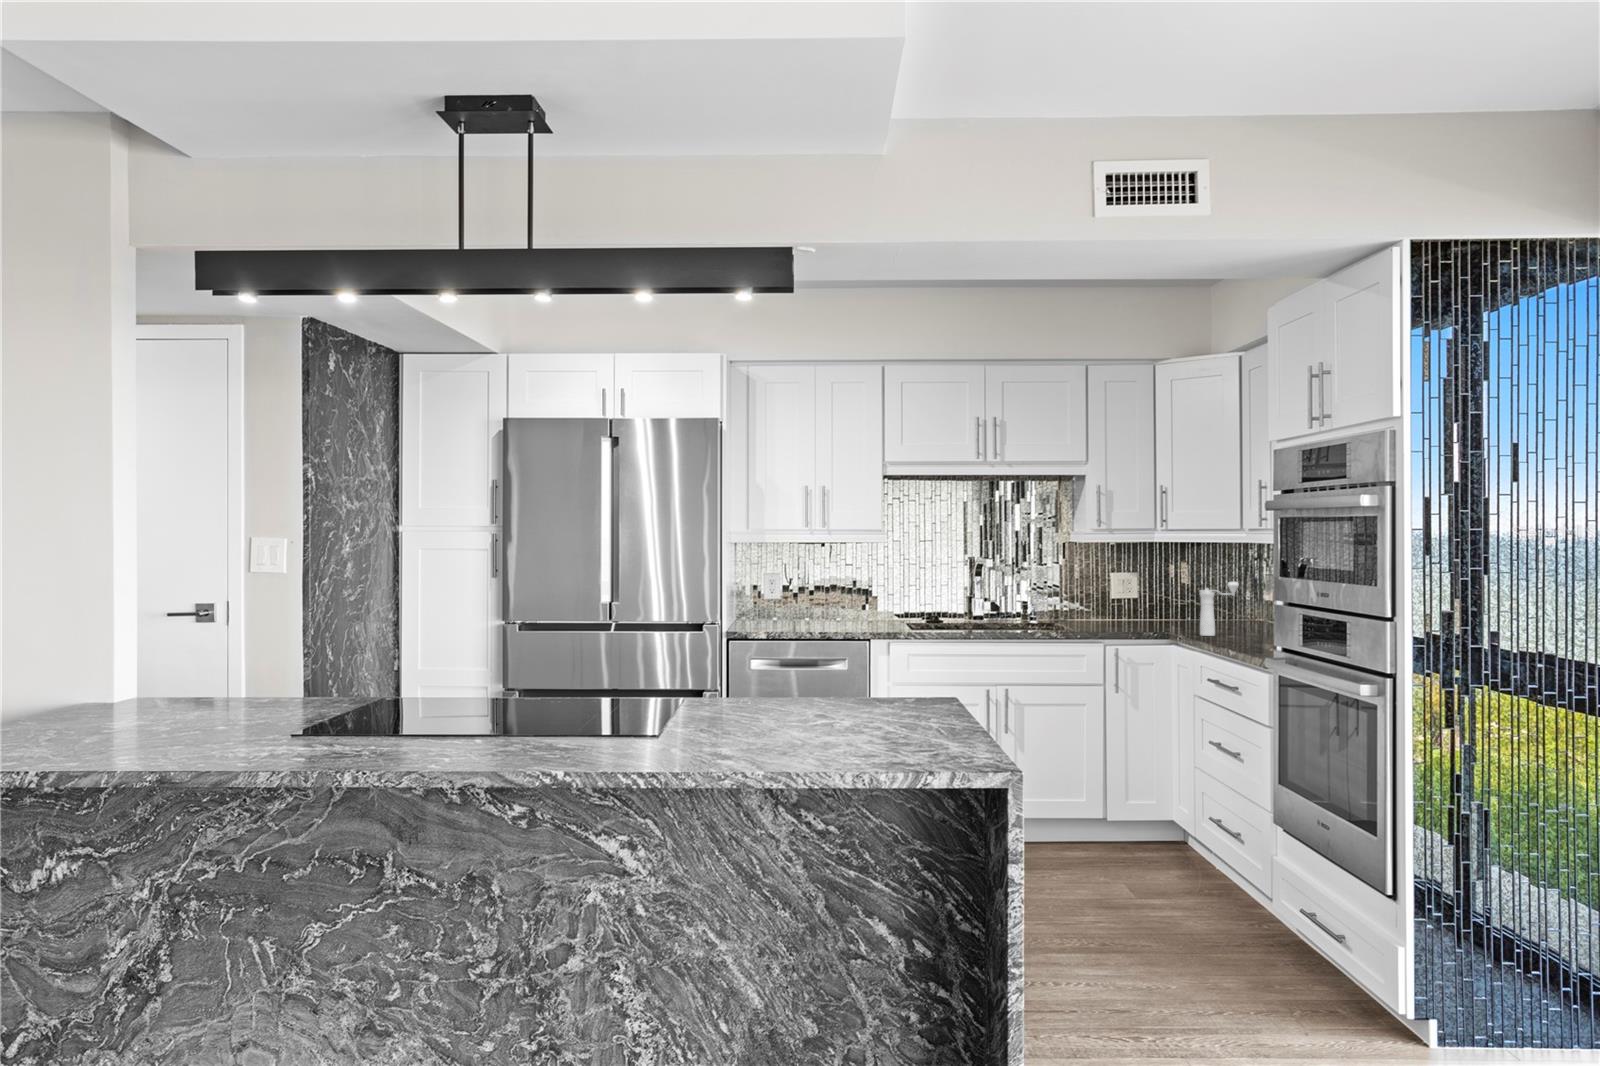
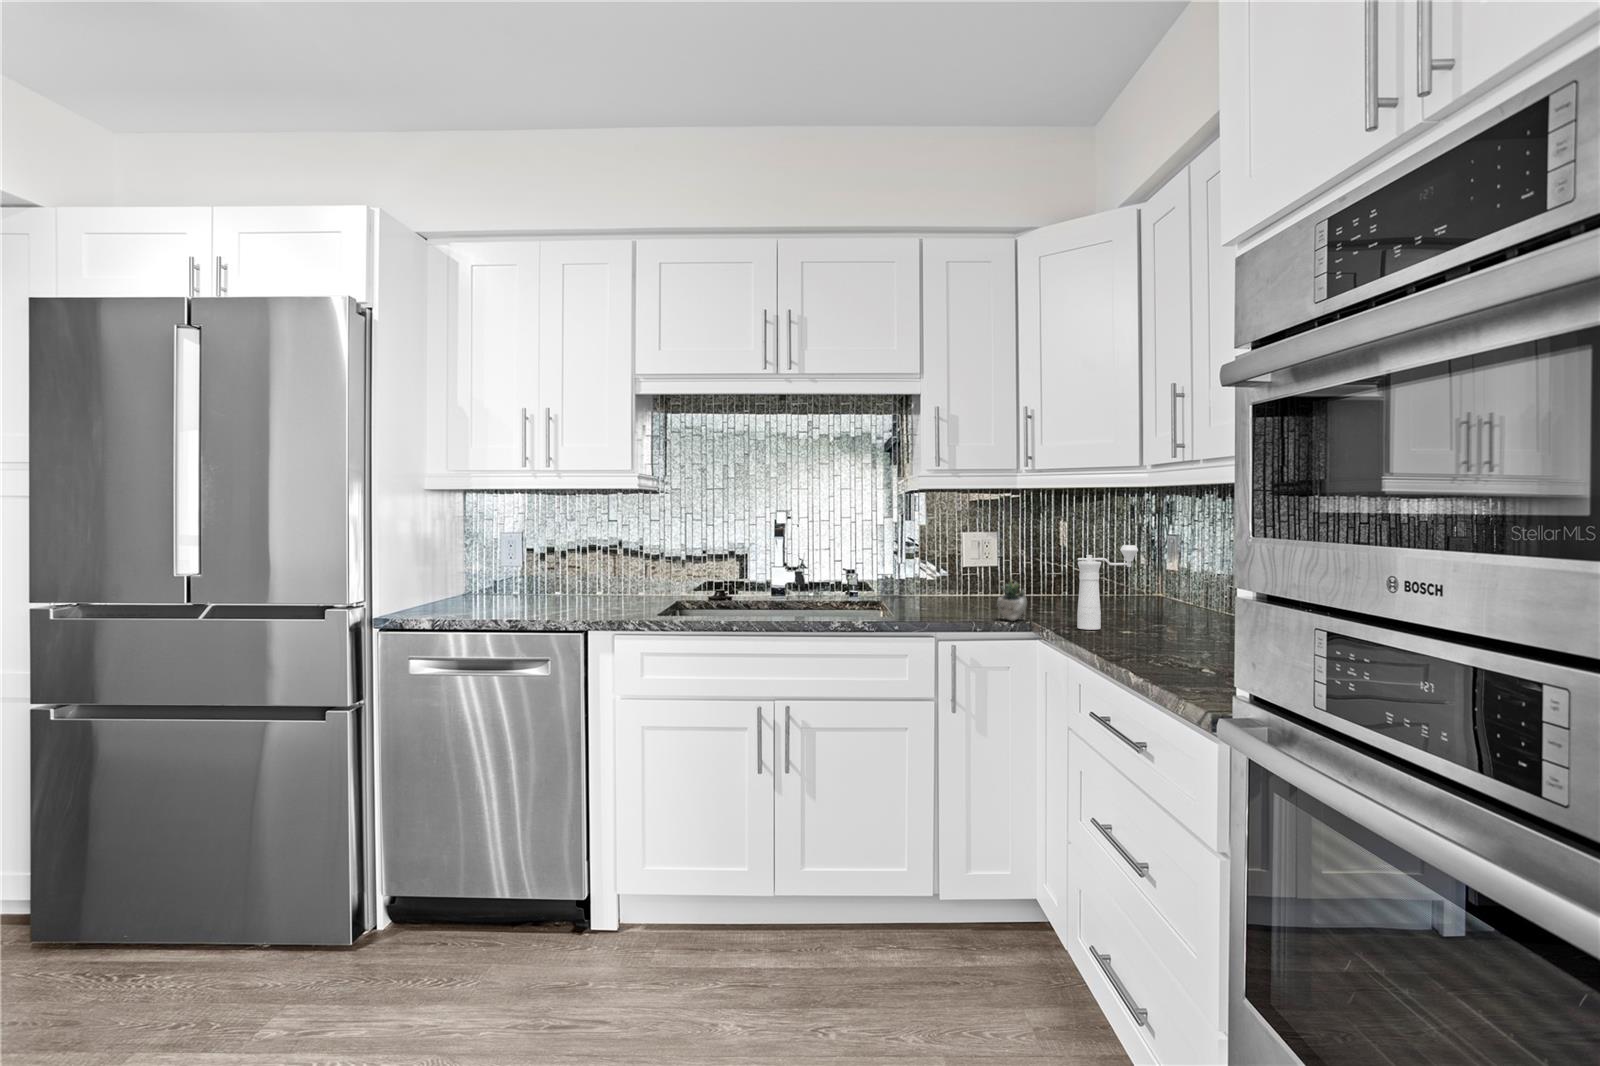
succulent plant: none [1145,602,1185,632] -> present [997,579,1027,621]

